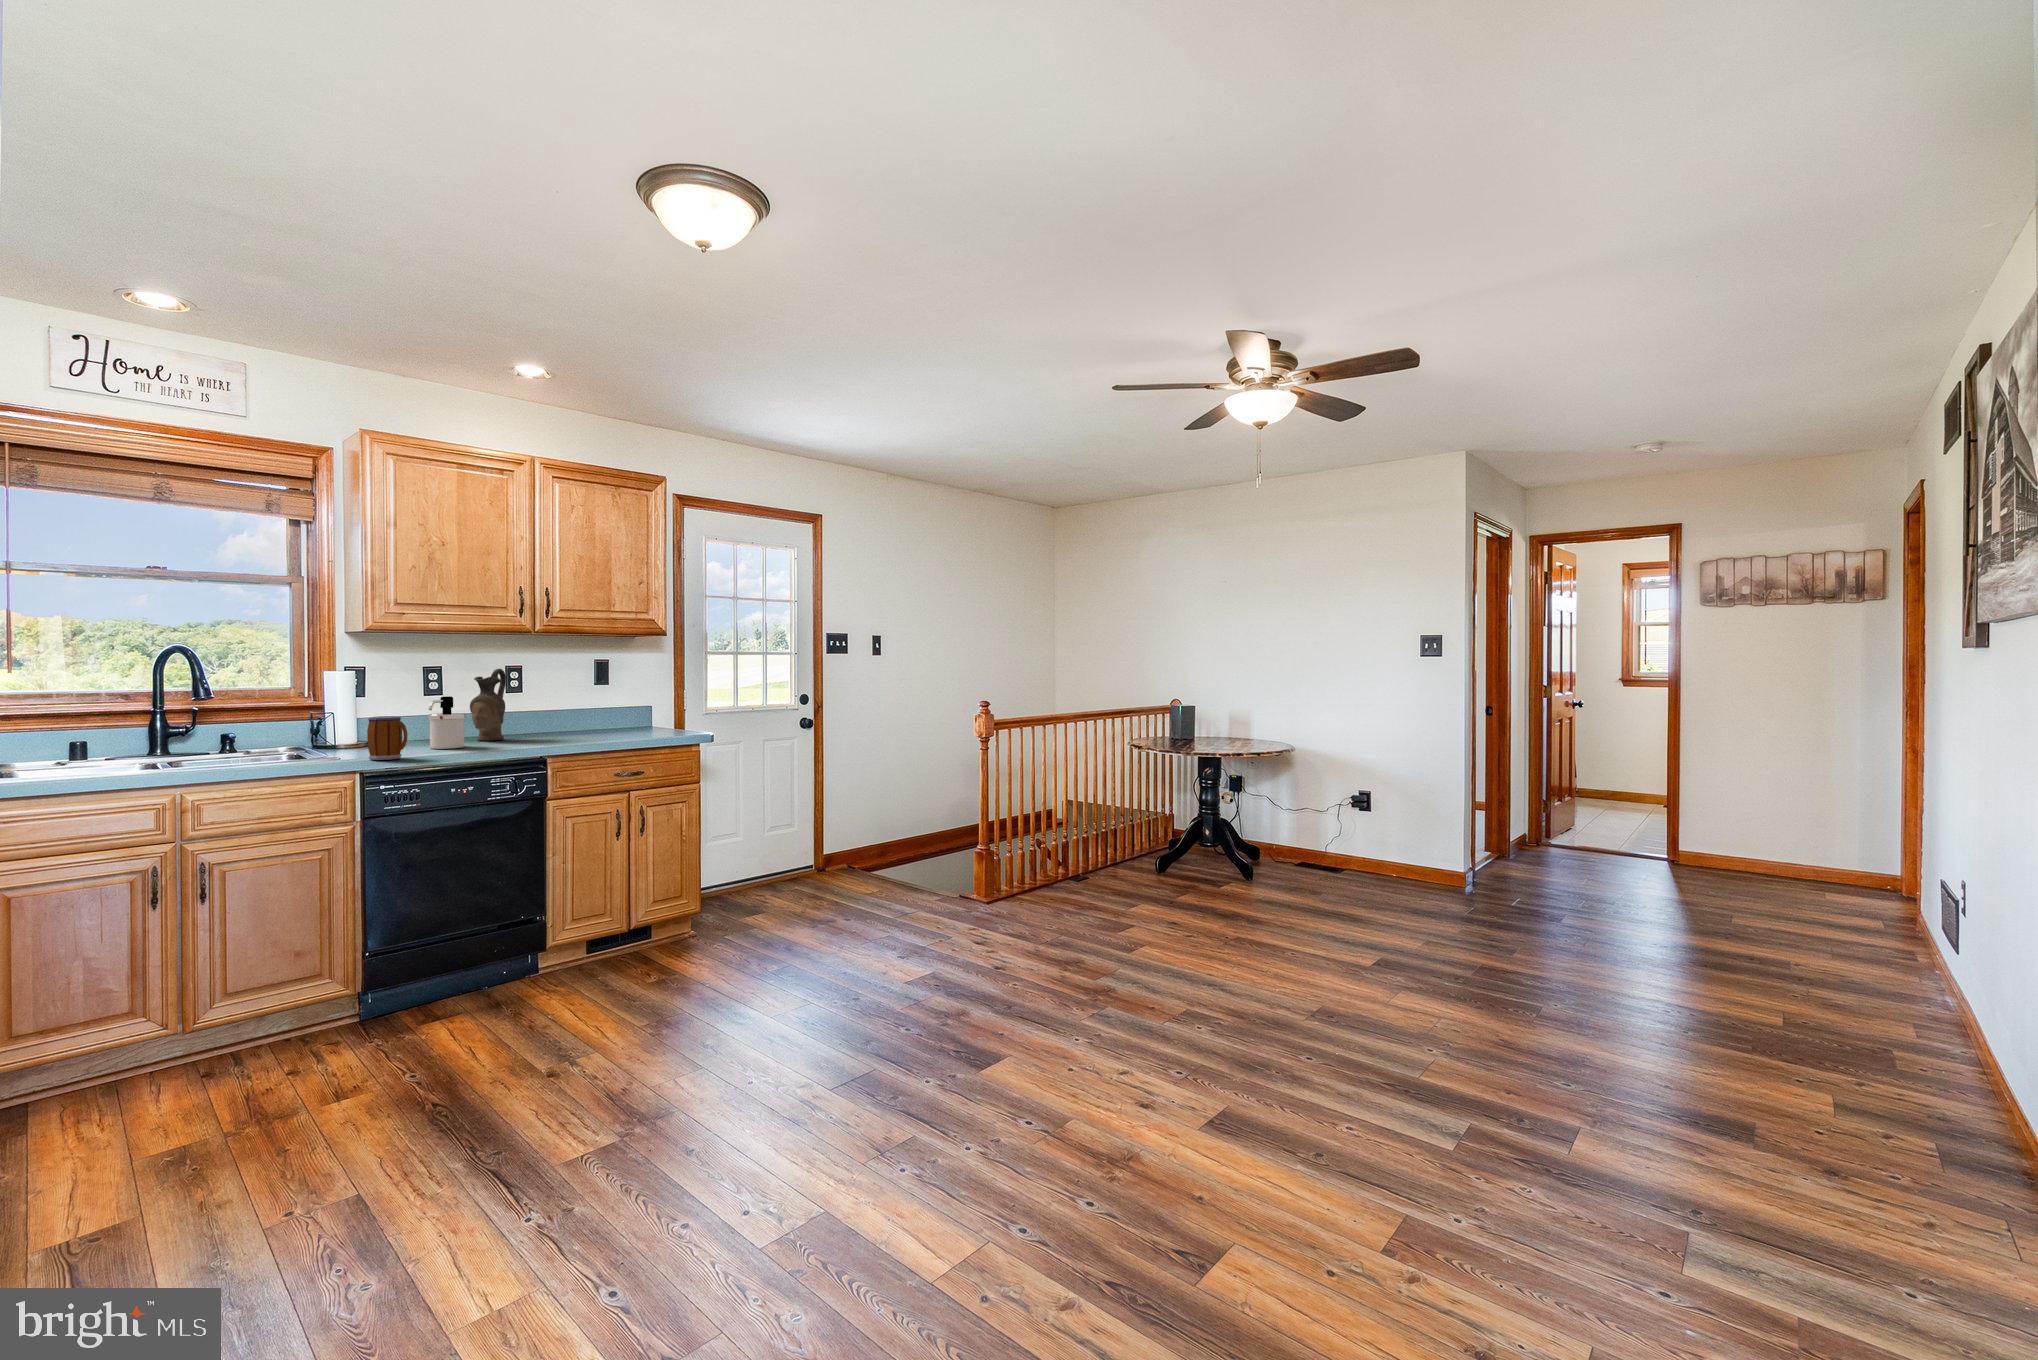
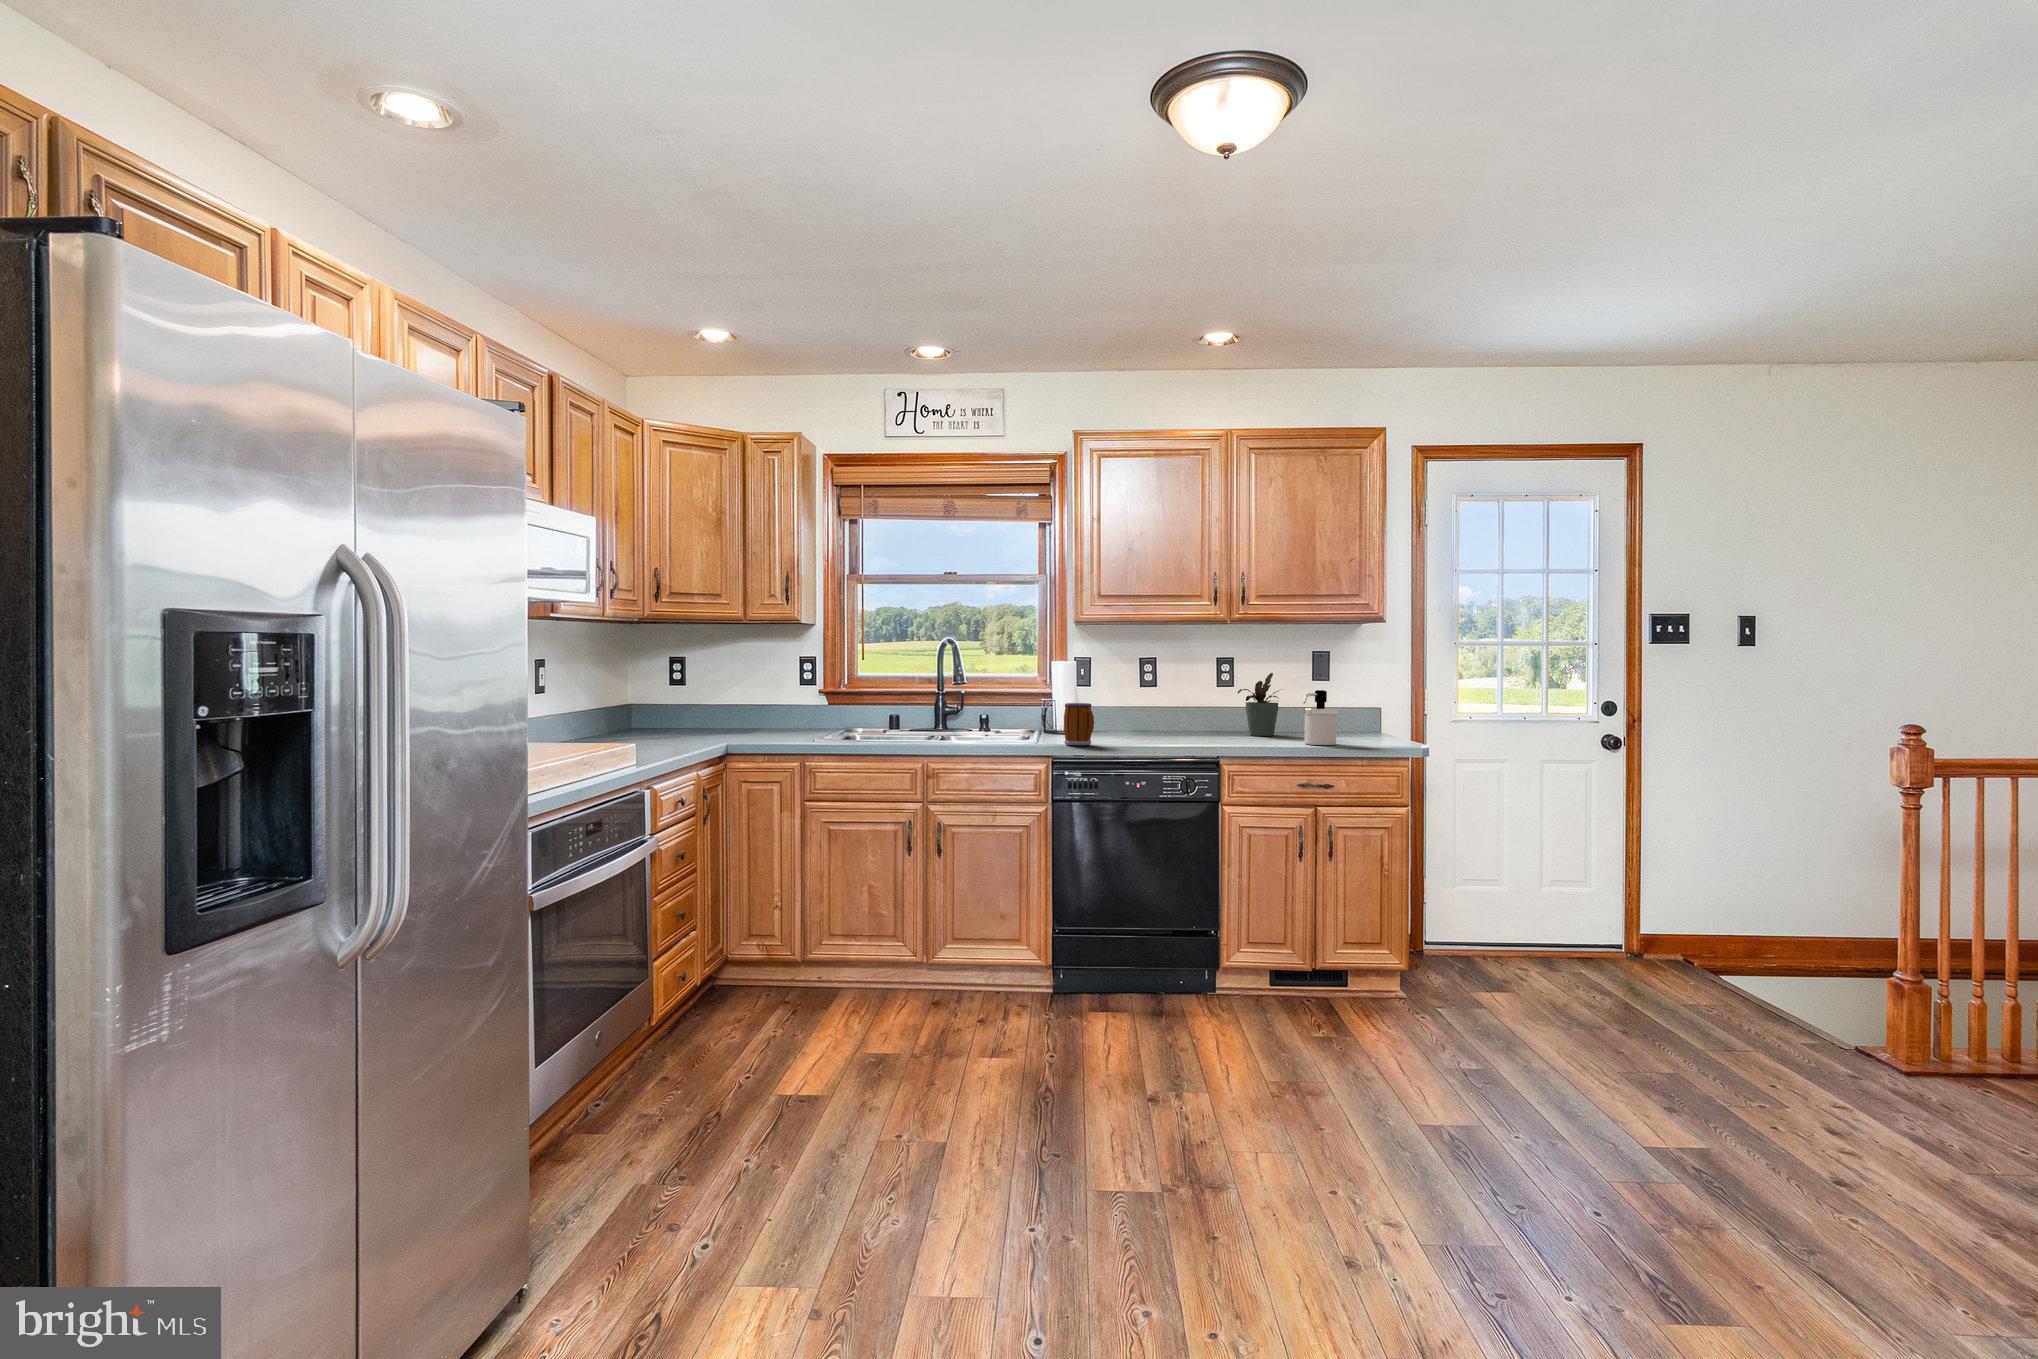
ceramic pitcher: present [470,669,506,740] -> none [1175,660,1212,735]
potted plant: none [531,679,578,736] -> present [1238,673,1280,736]
soap dispenser: present [428,696,465,749] -> present [1303,690,1338,745]

